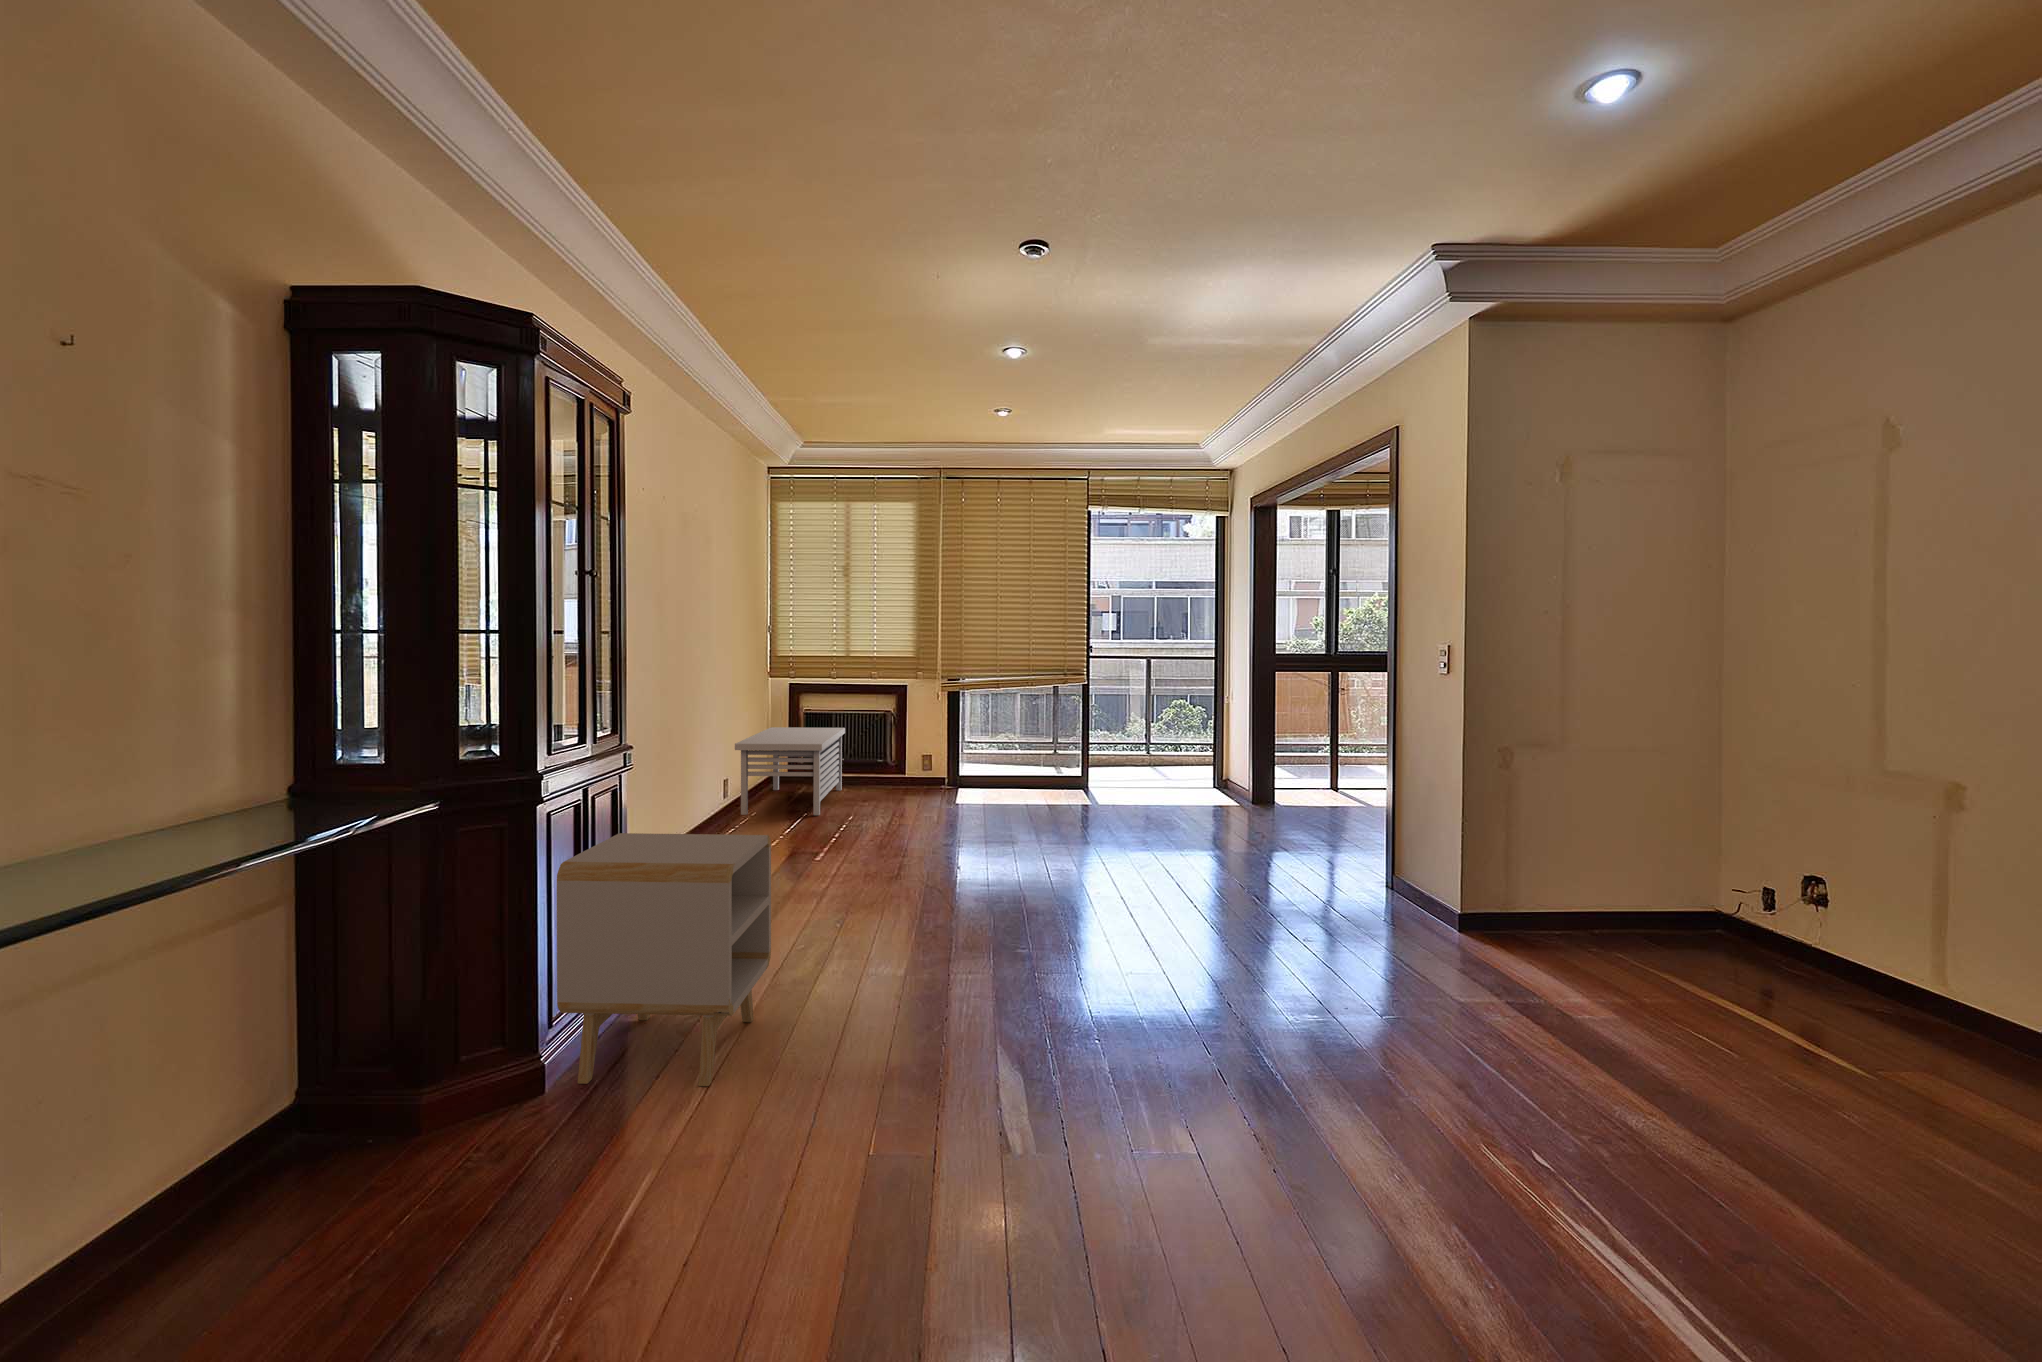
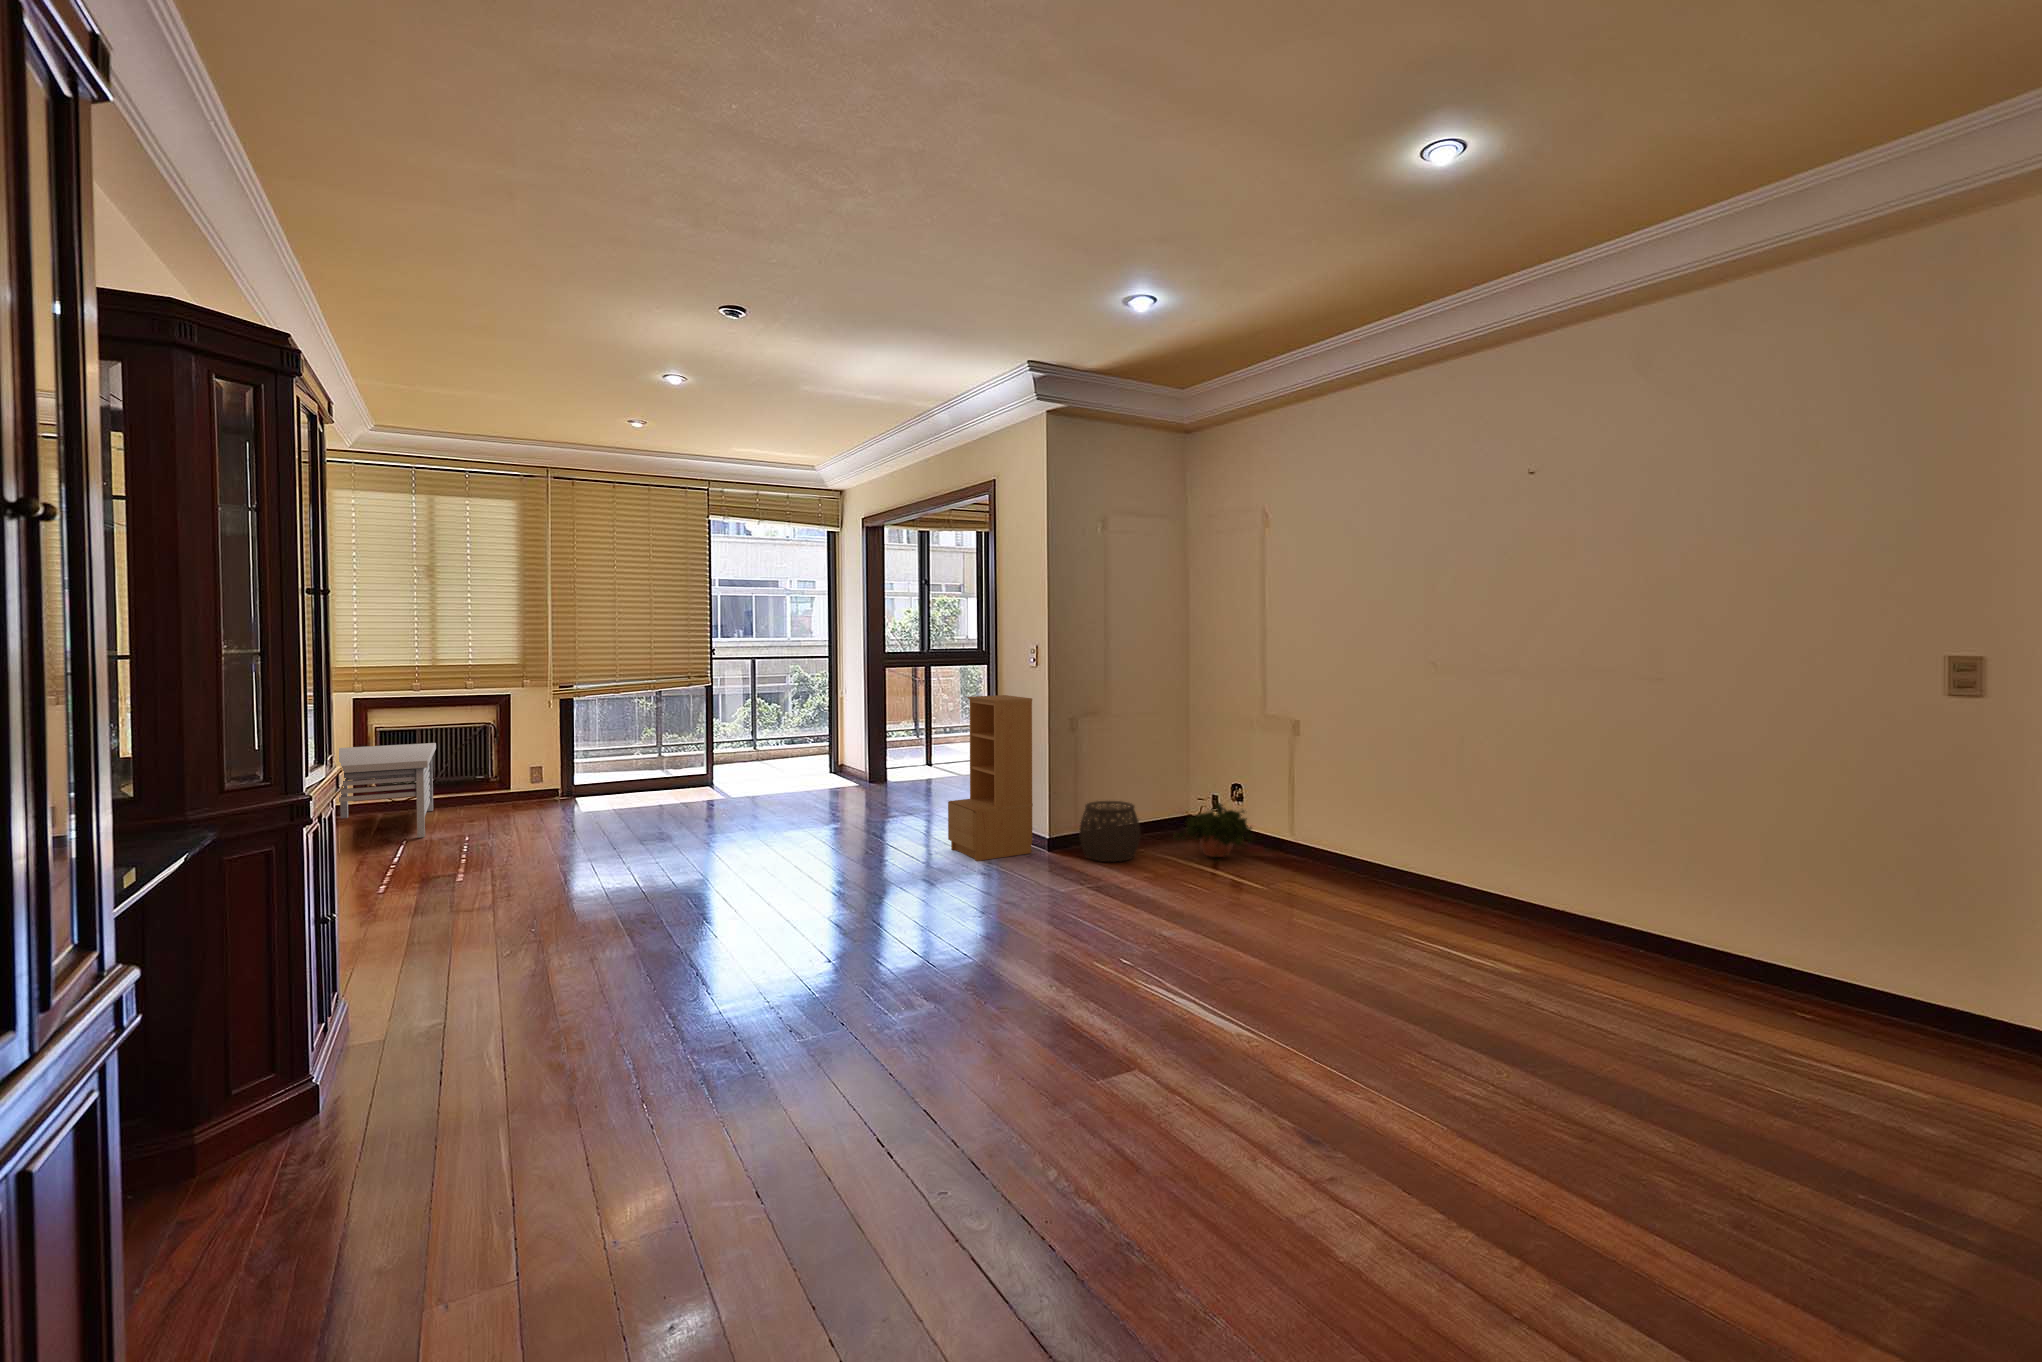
bookshelf: none [1321,709,1442,925] -> present [948,695,1033,861]
side table: present [557,833,771,1086] -> none [303,838,511,1101]
woven basket: none [1509,867,1613,961] -> present [1080,801,1140,862]
potted plant: none [1668,893,1837,991] -> present [1174,803,1253,861]

